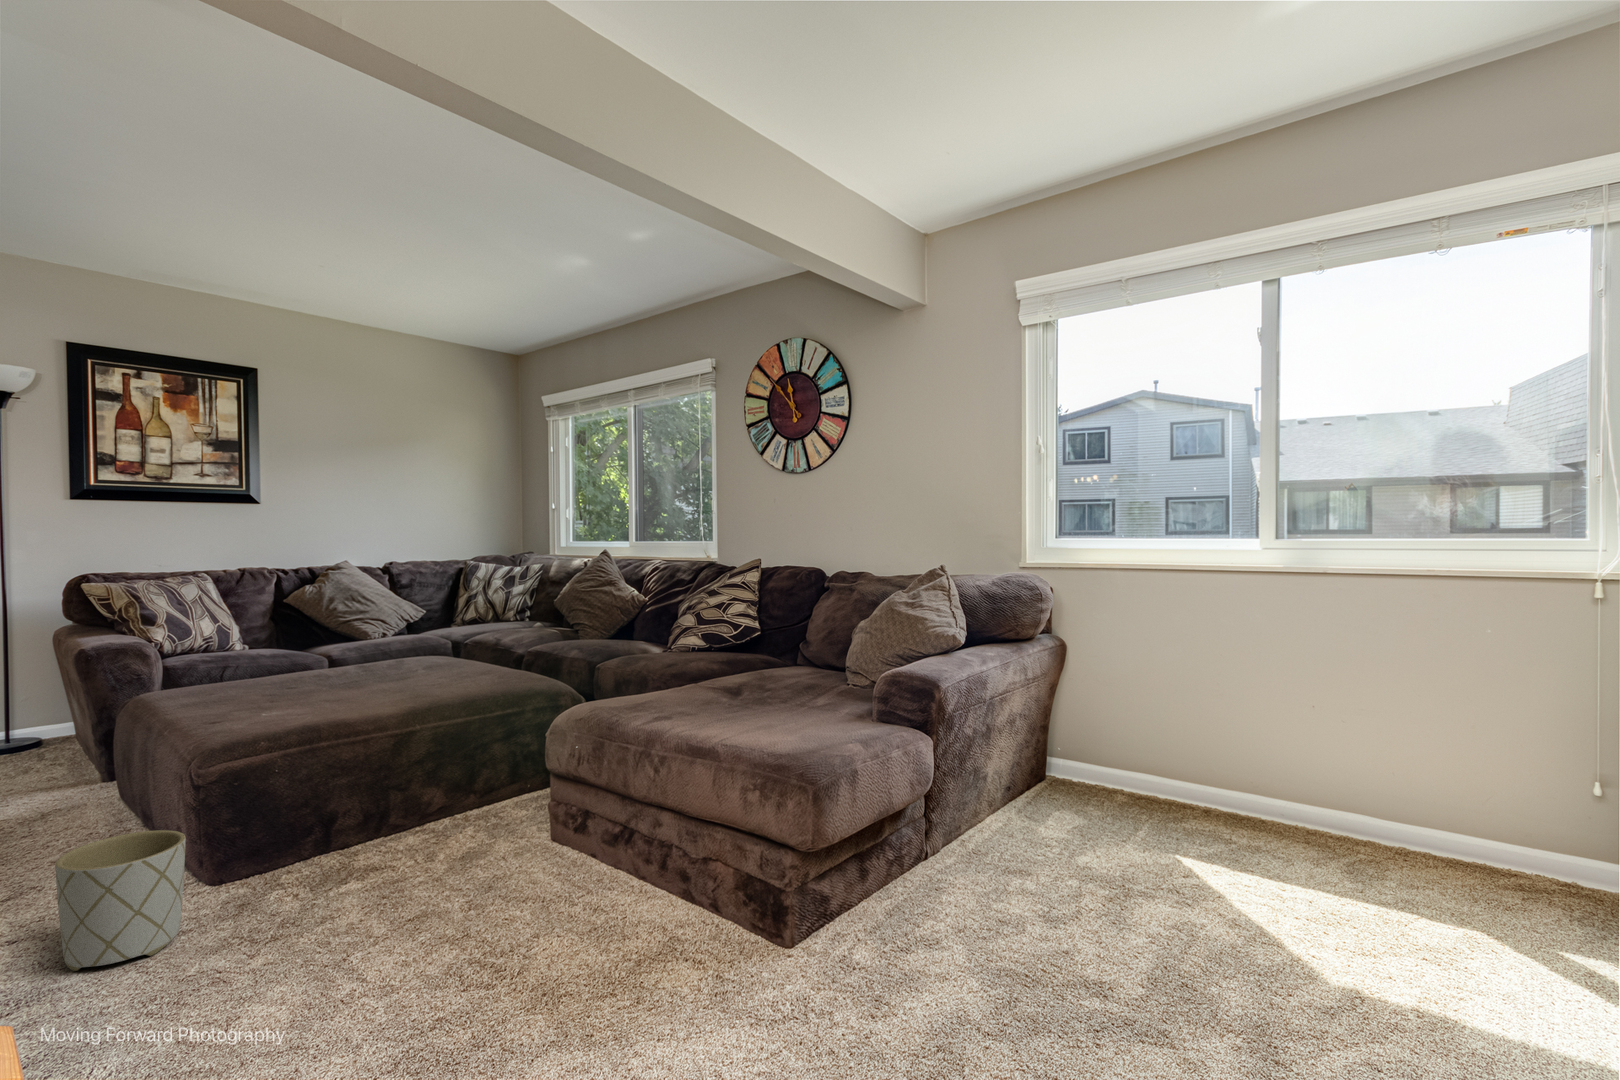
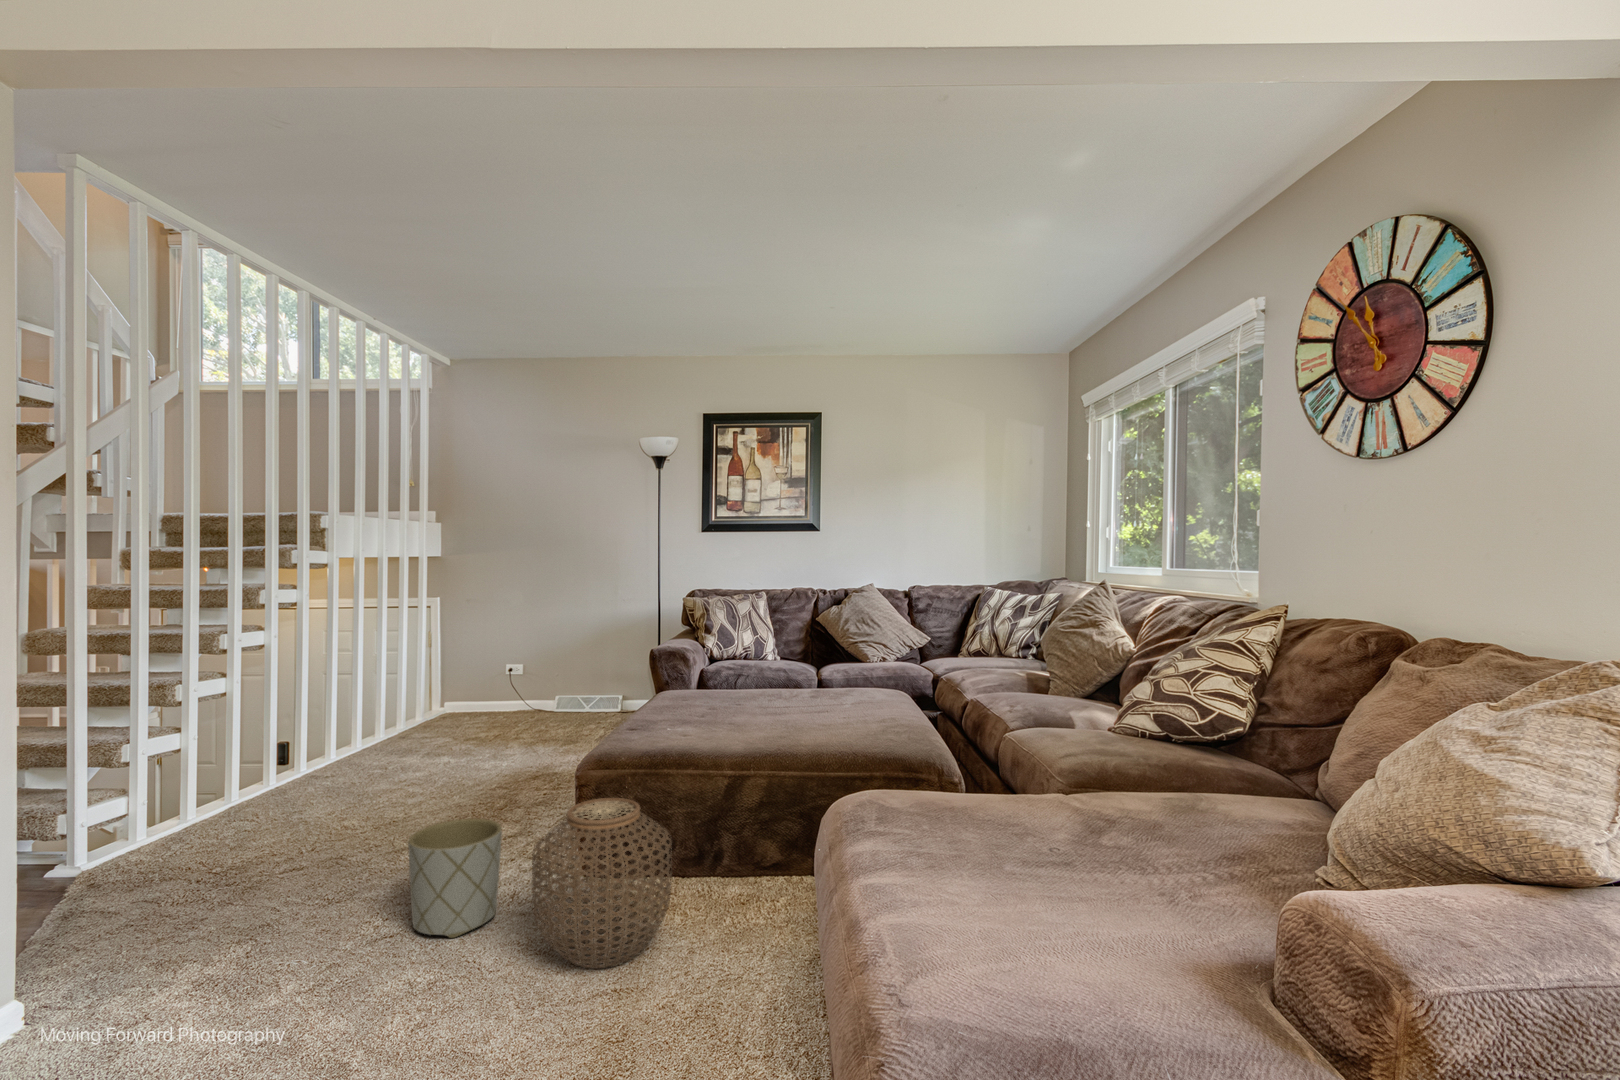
woven basket: none [273,759,421,915] -> present [532,798,672,968]

